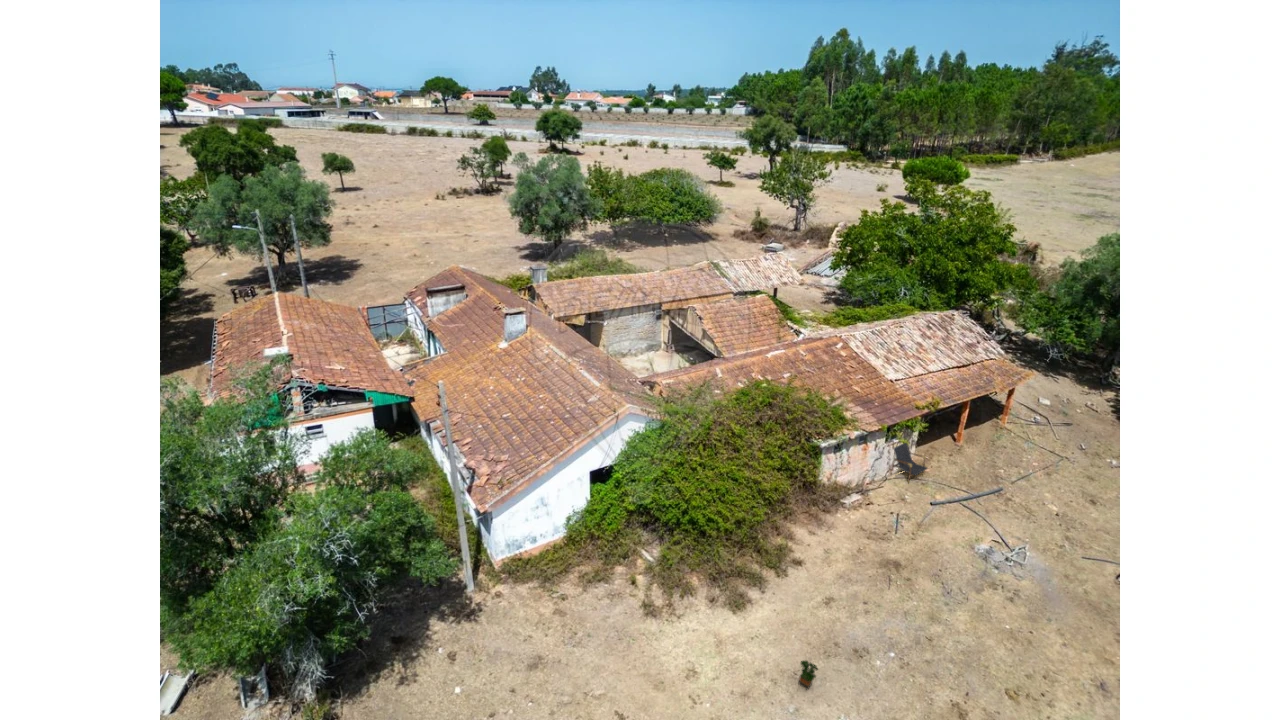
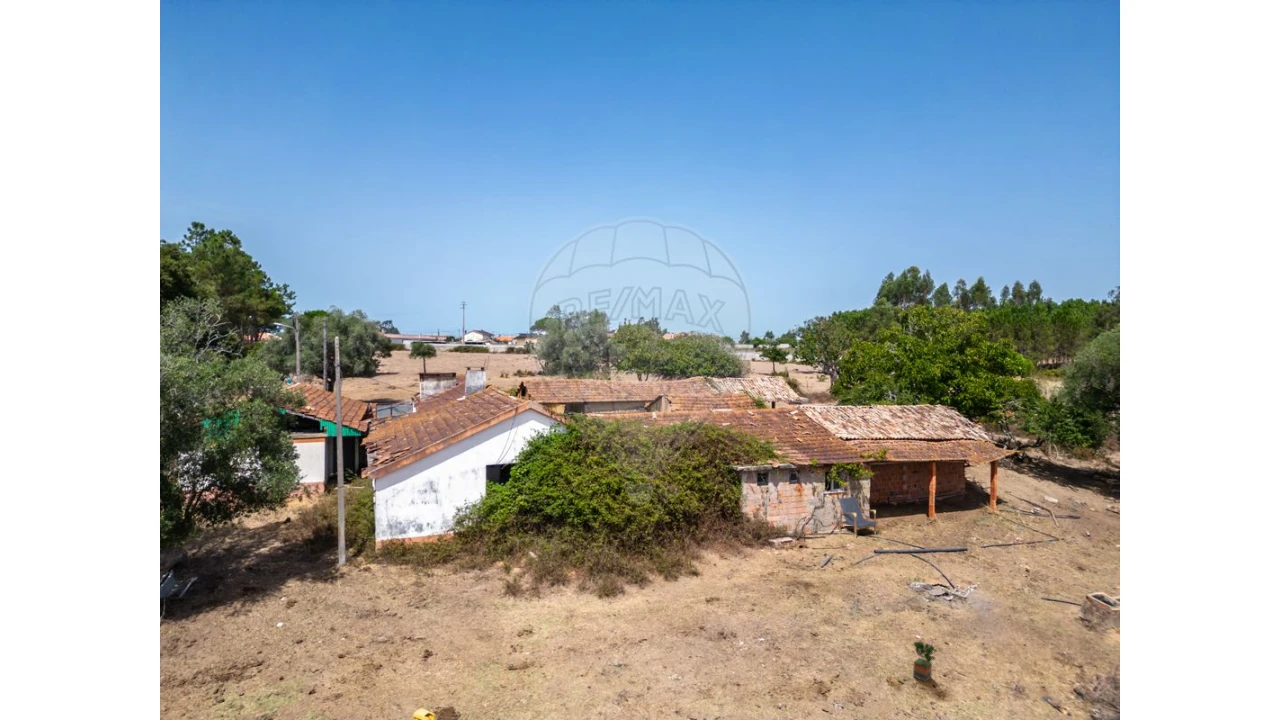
potted tree: present [799,661,818,690] -> present [913,642,936,682]

